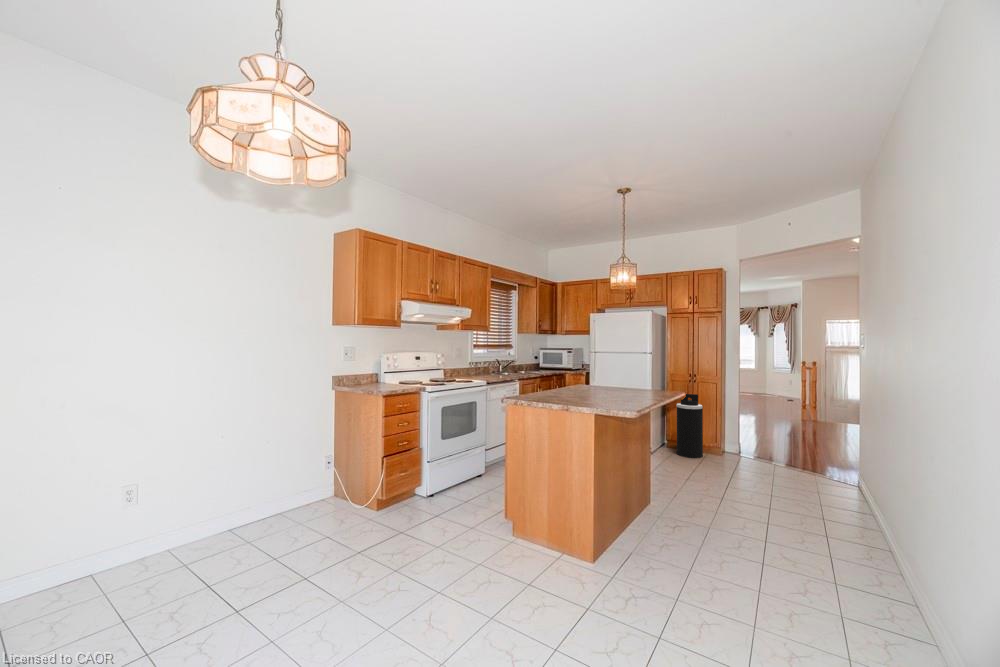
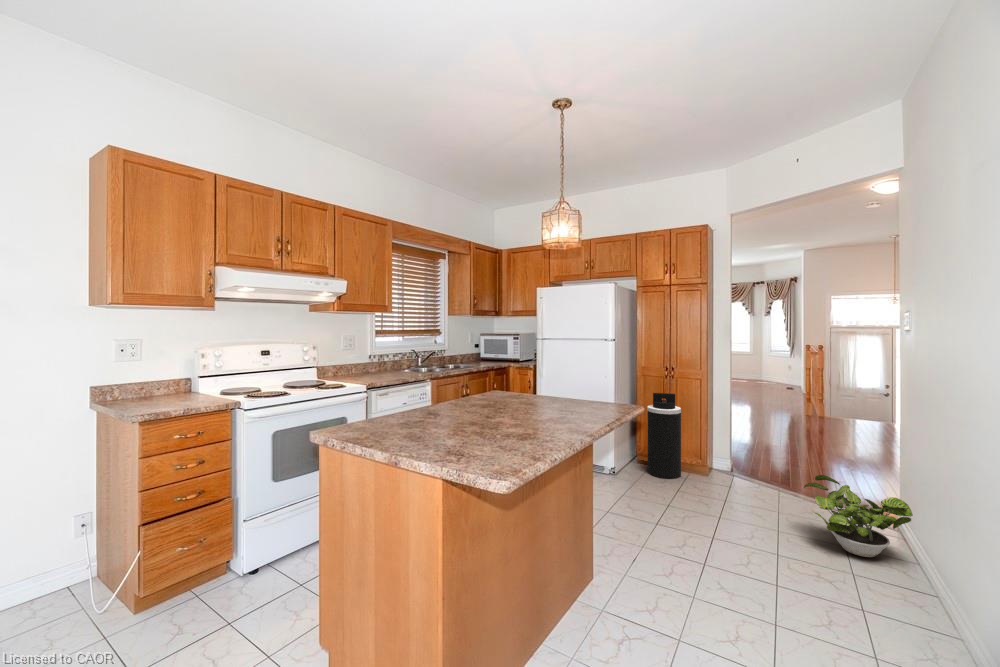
potted plant: none [791,445,862,499] -> present [804,475,913,557]

